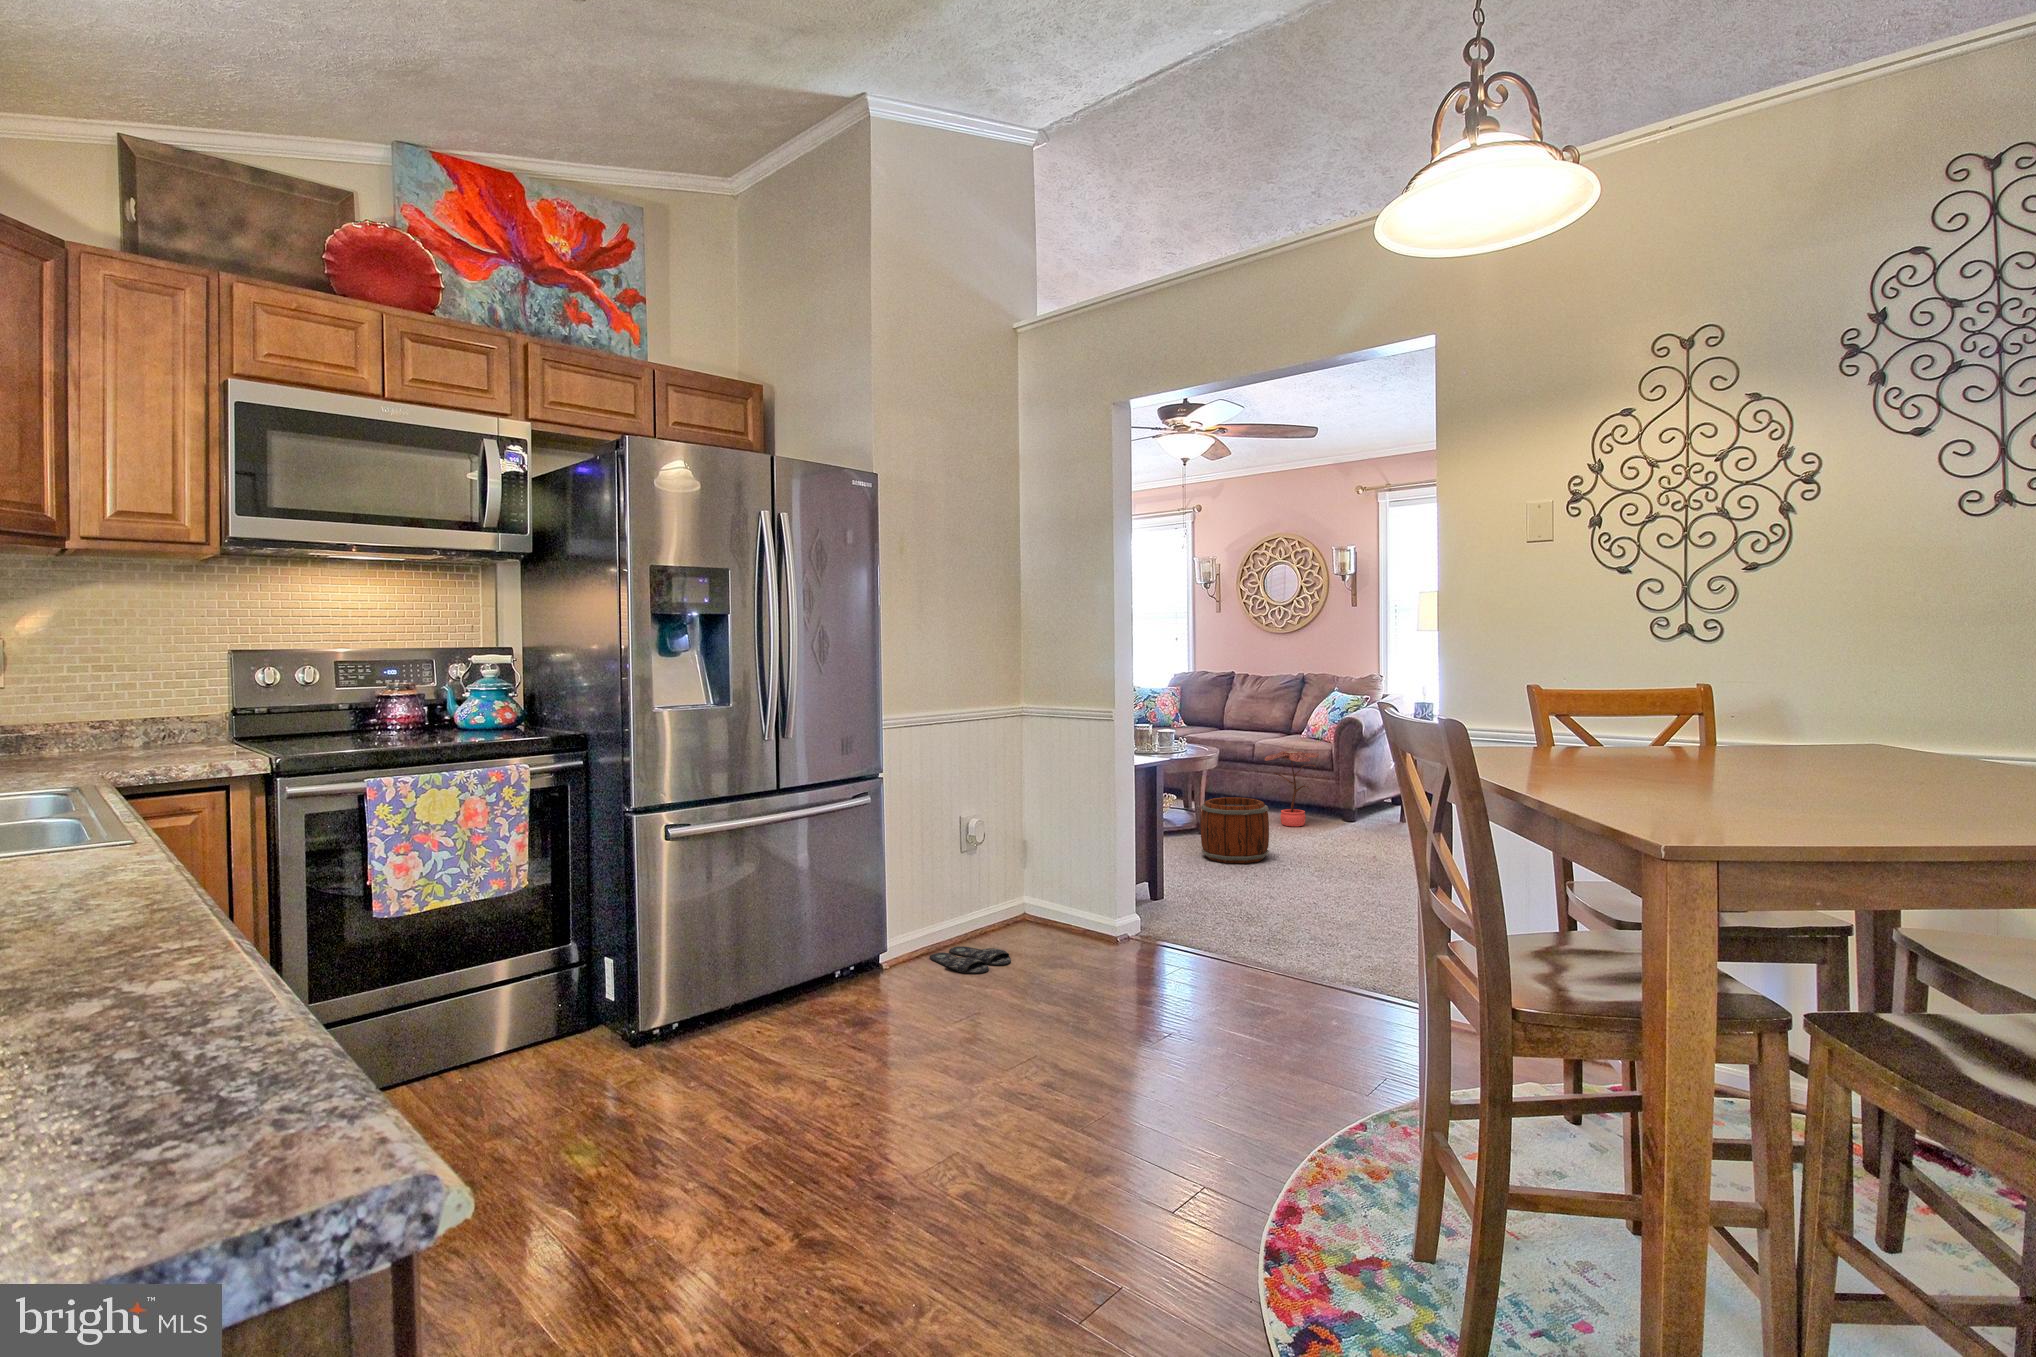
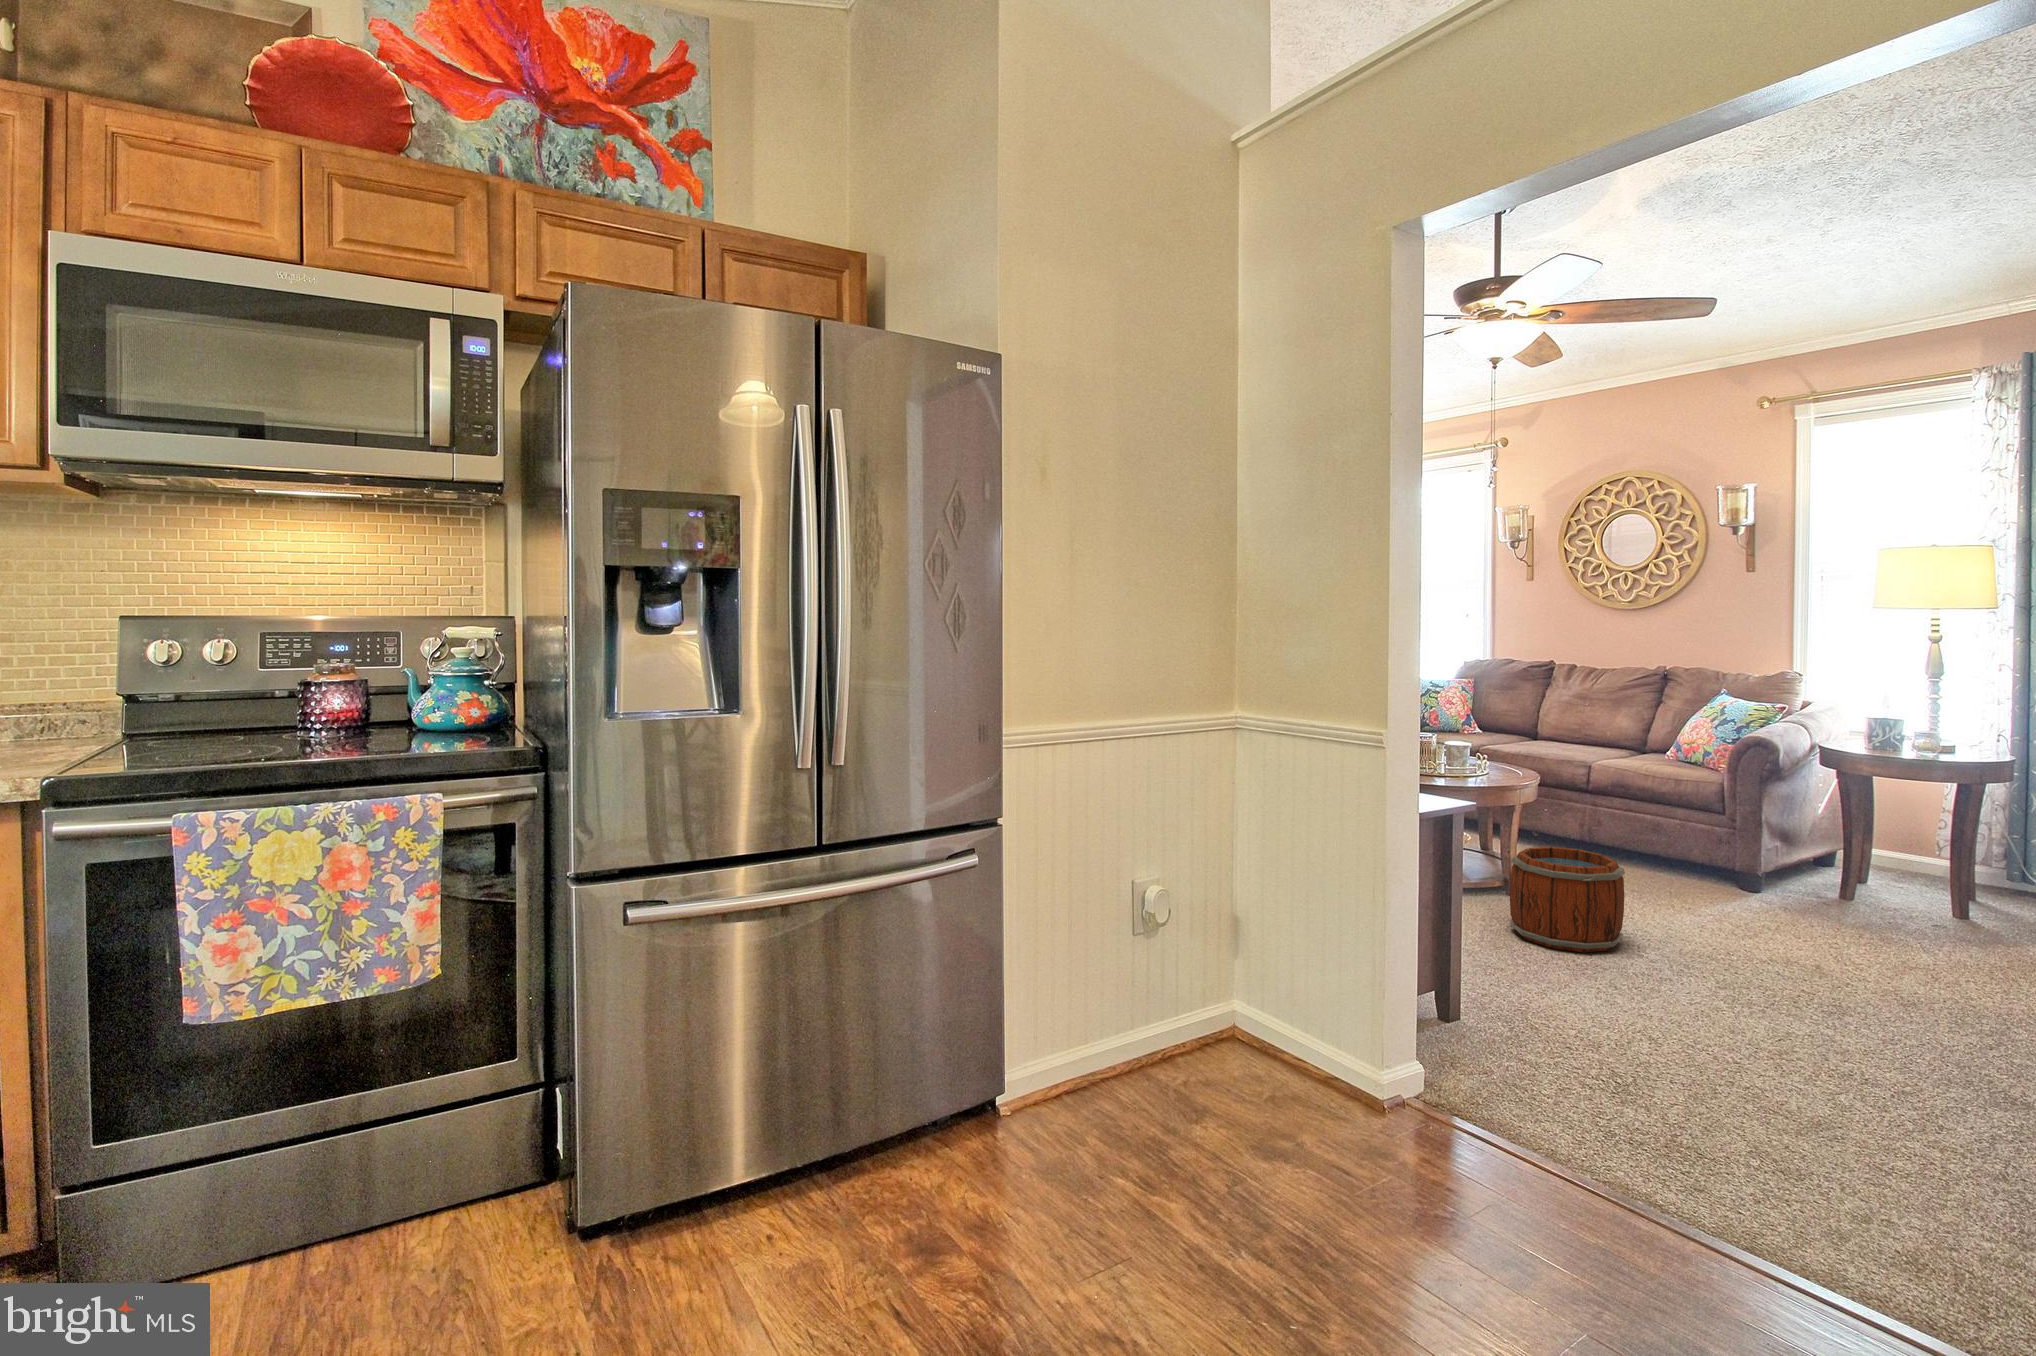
potted plant: present [1265,751,1319,827] -> none [1609,777,1700,887]
slippers: present [930,946,1011,974] -> none [1067,1077,1189,1147]

